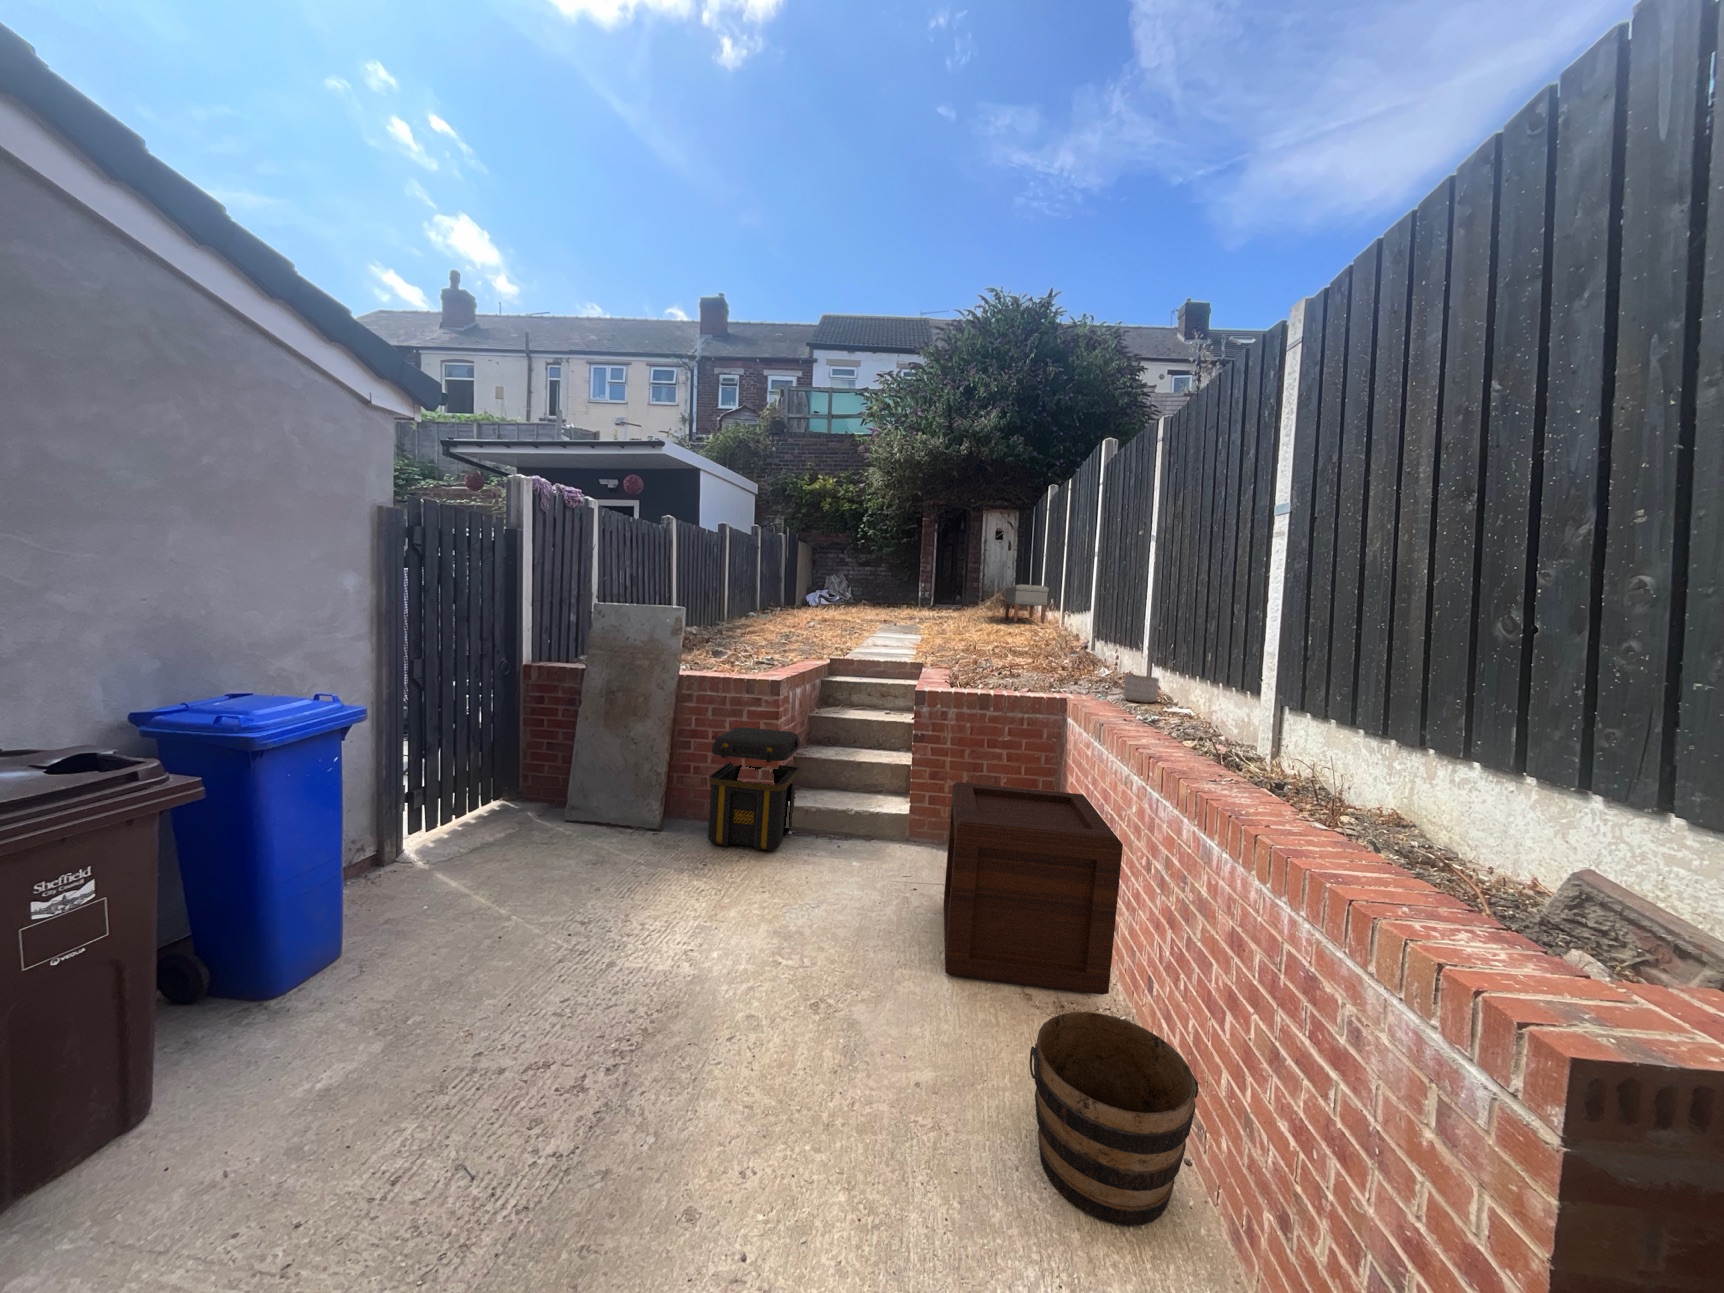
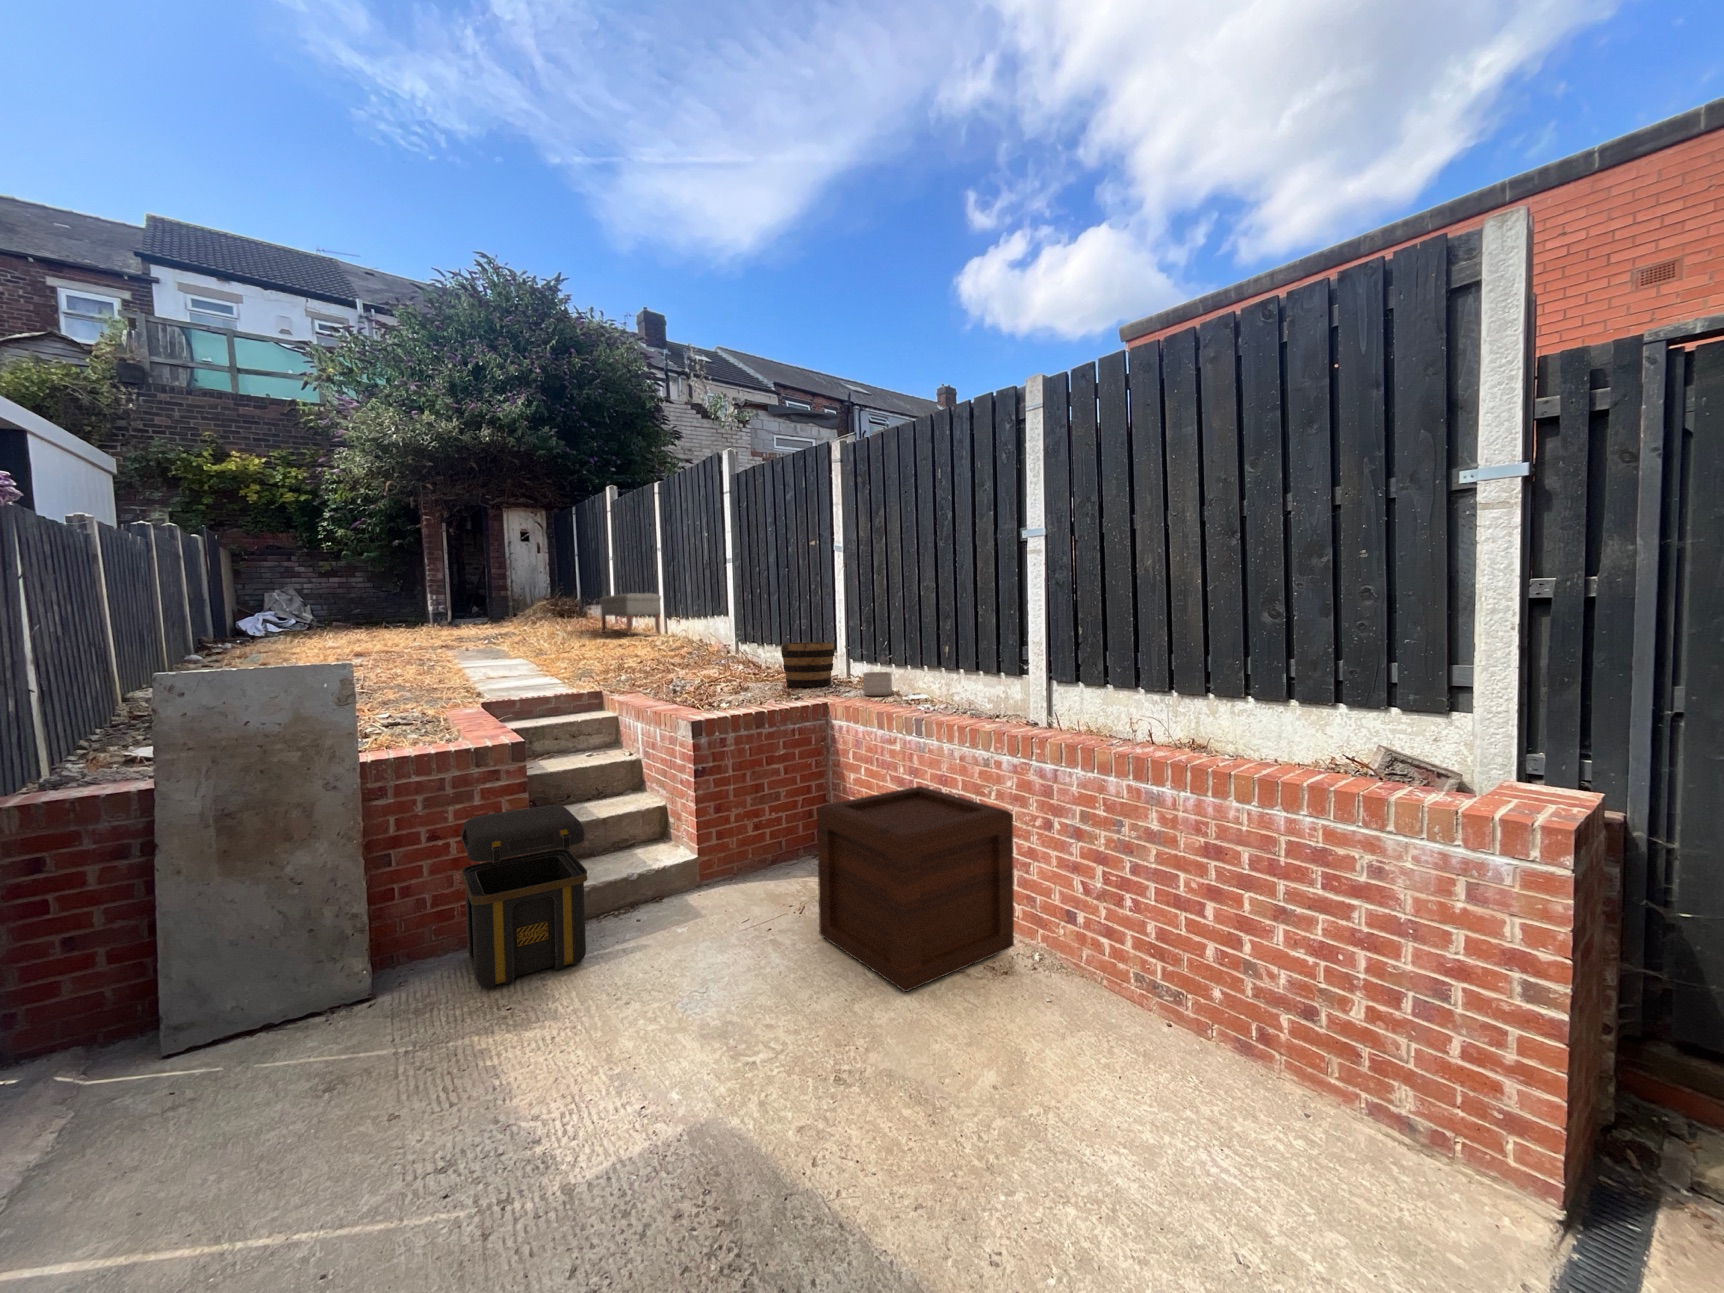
bucket: present [1030,1012,1199,1226] -> present [781,642,835,687]

